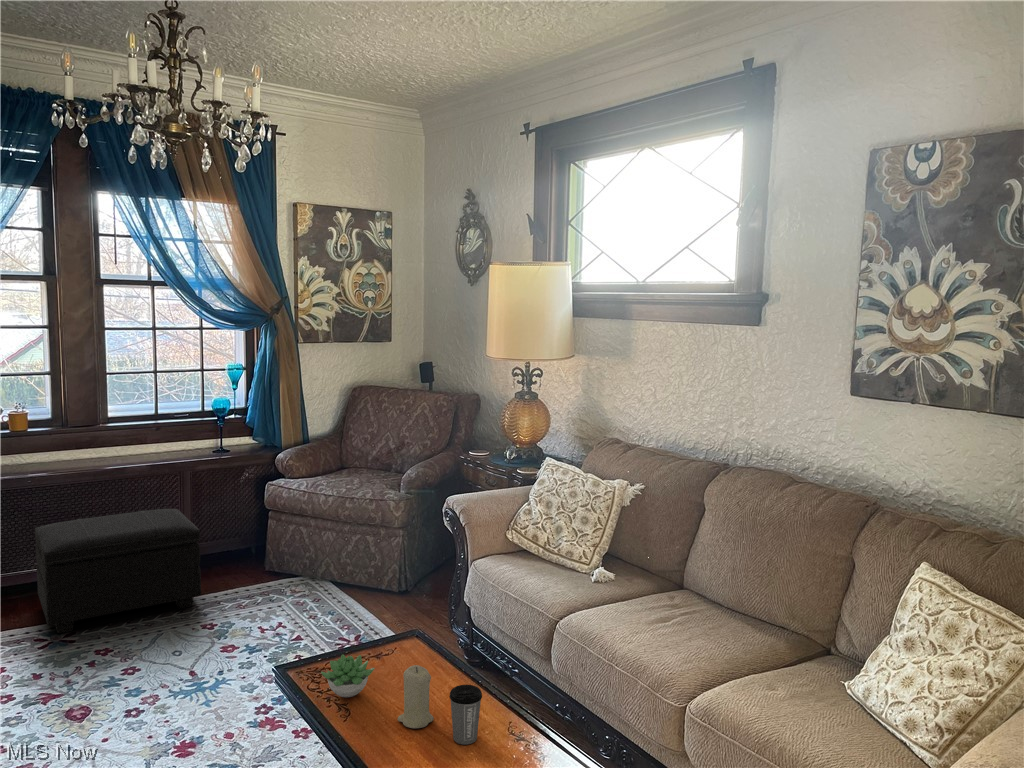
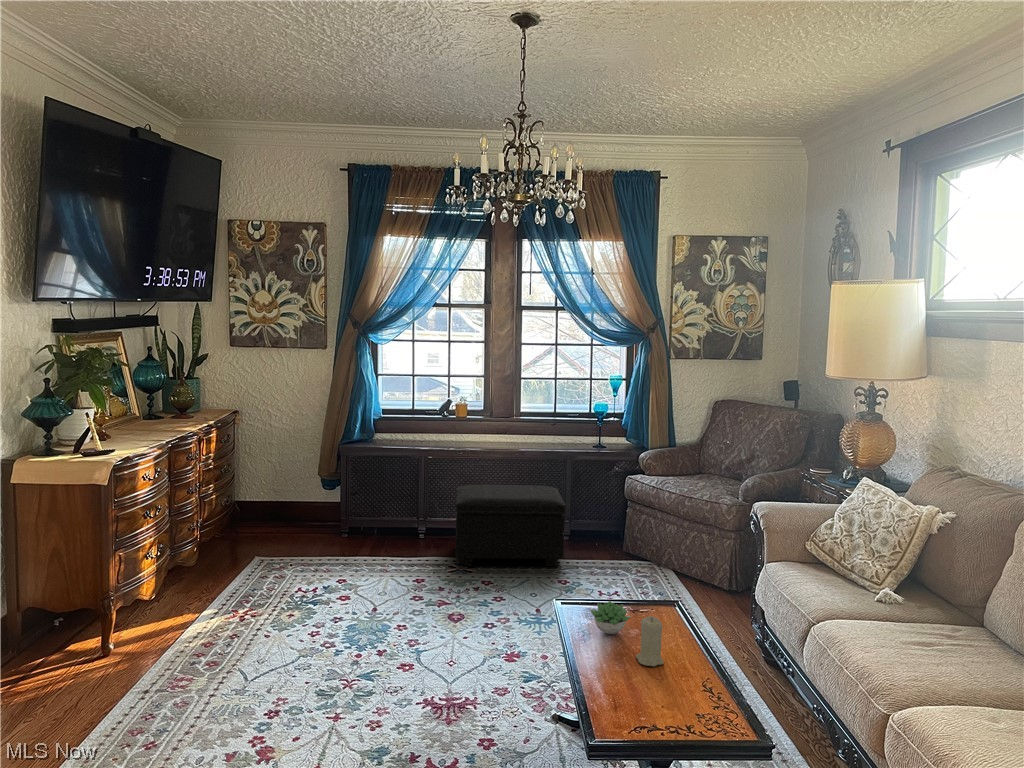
coffee cup: present [449,685,482,745] -> none [669,638,696,686]

